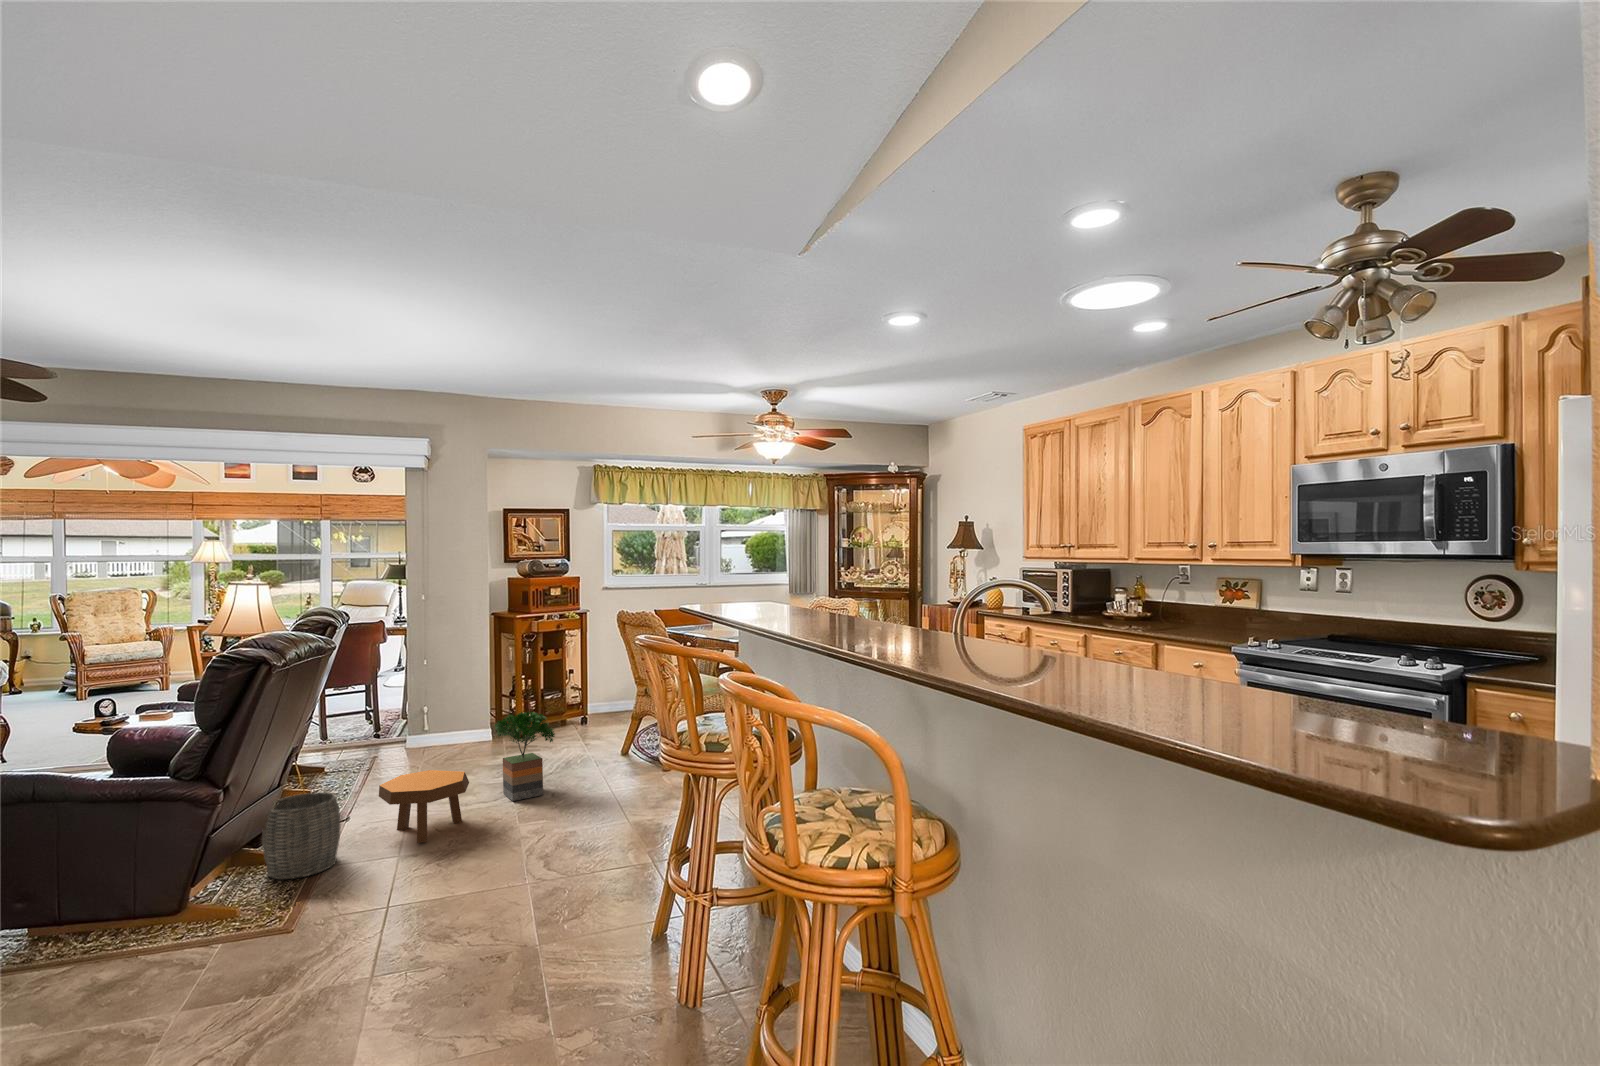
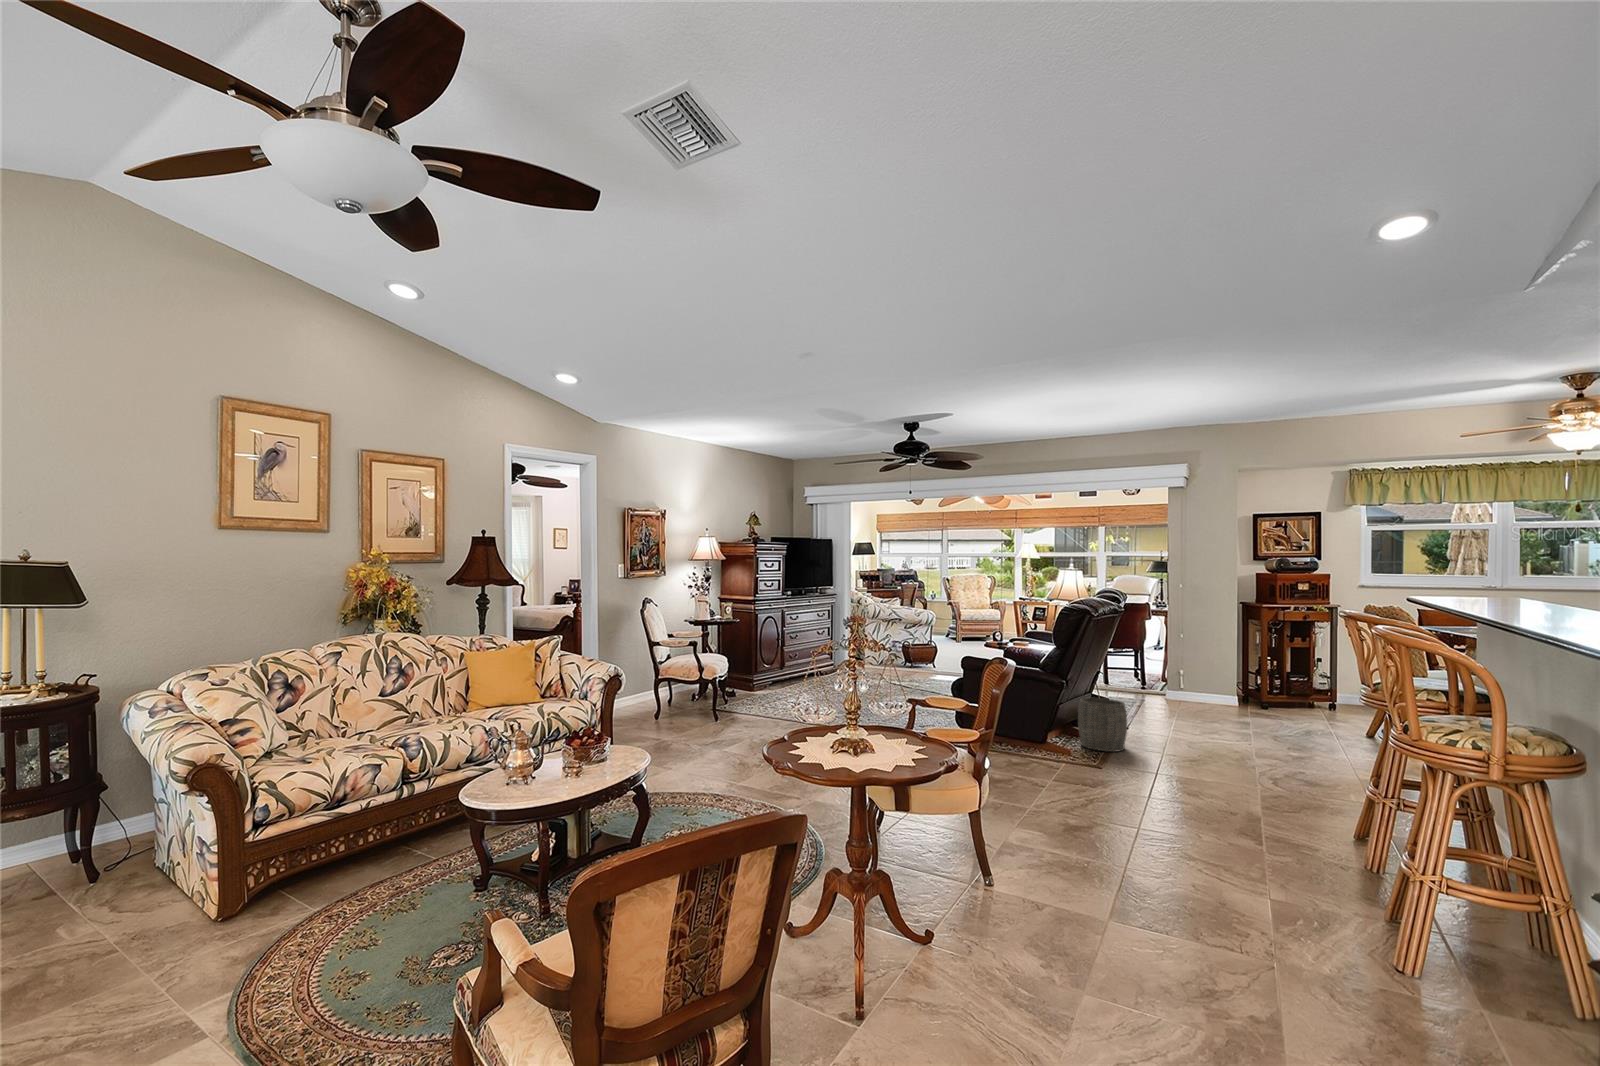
potted tree: present [495,712,555,801] -> none [1245,674,1307,750]
footstool: present [379,770,469,843] -> none [1152,704,1225,754]

